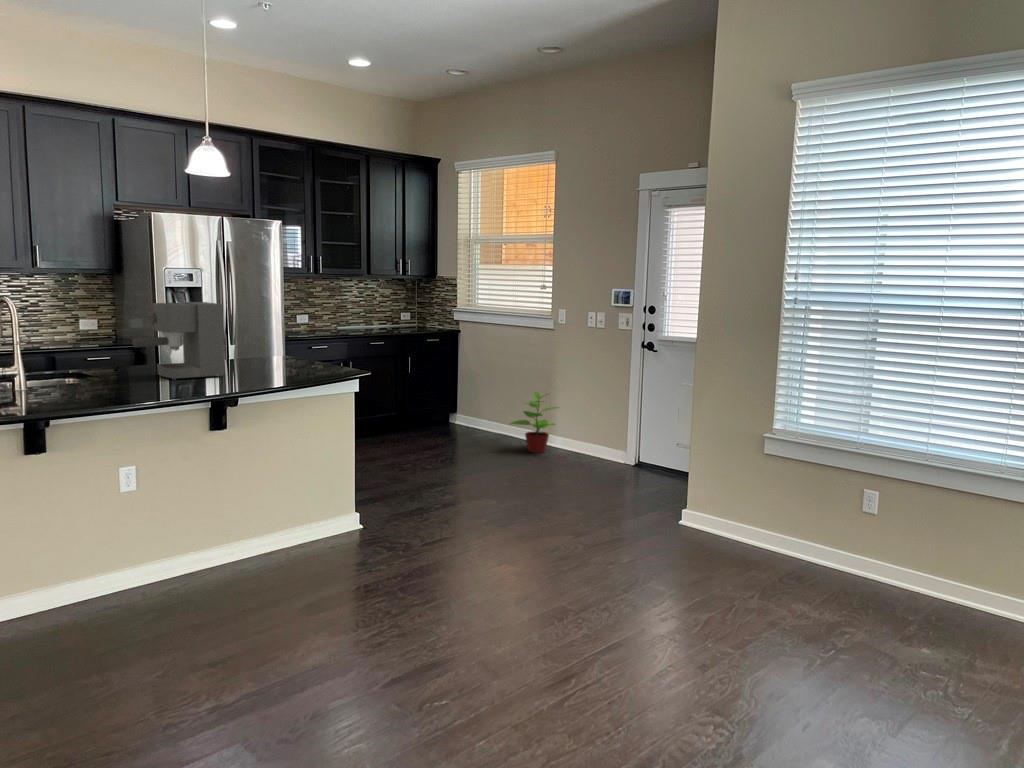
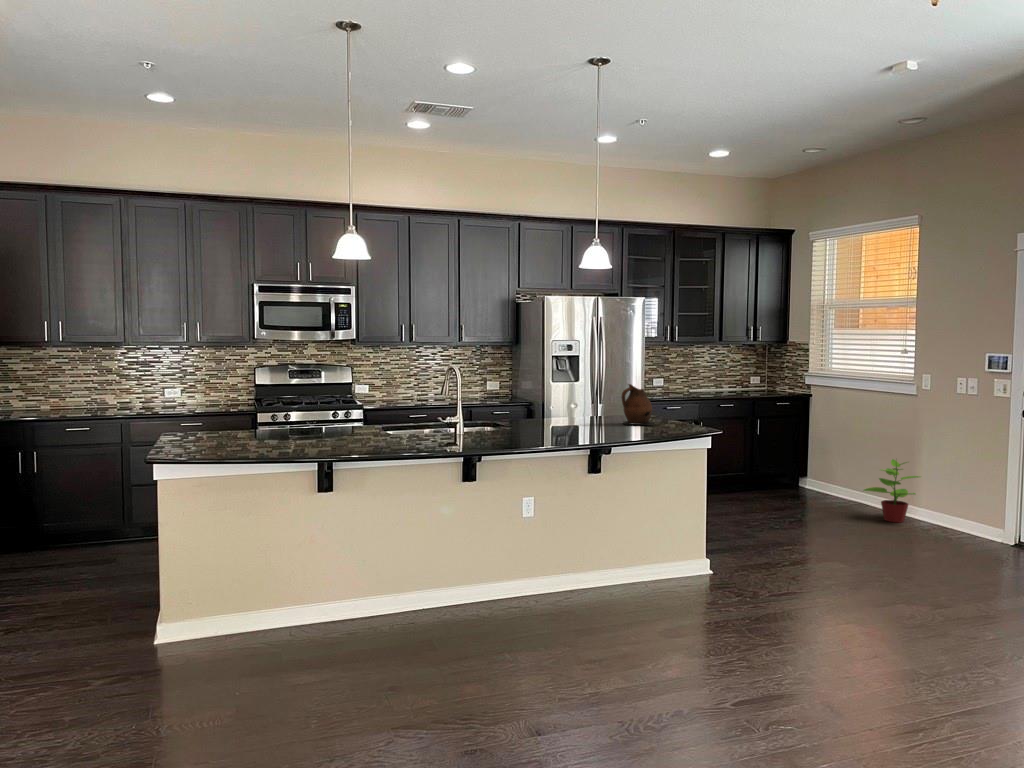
coffee maker: present [132,302,225,380] -> none [535,369,602,431]
ceramic pitcher: none [250,320,293,369] -> present [622,384,654,426]

